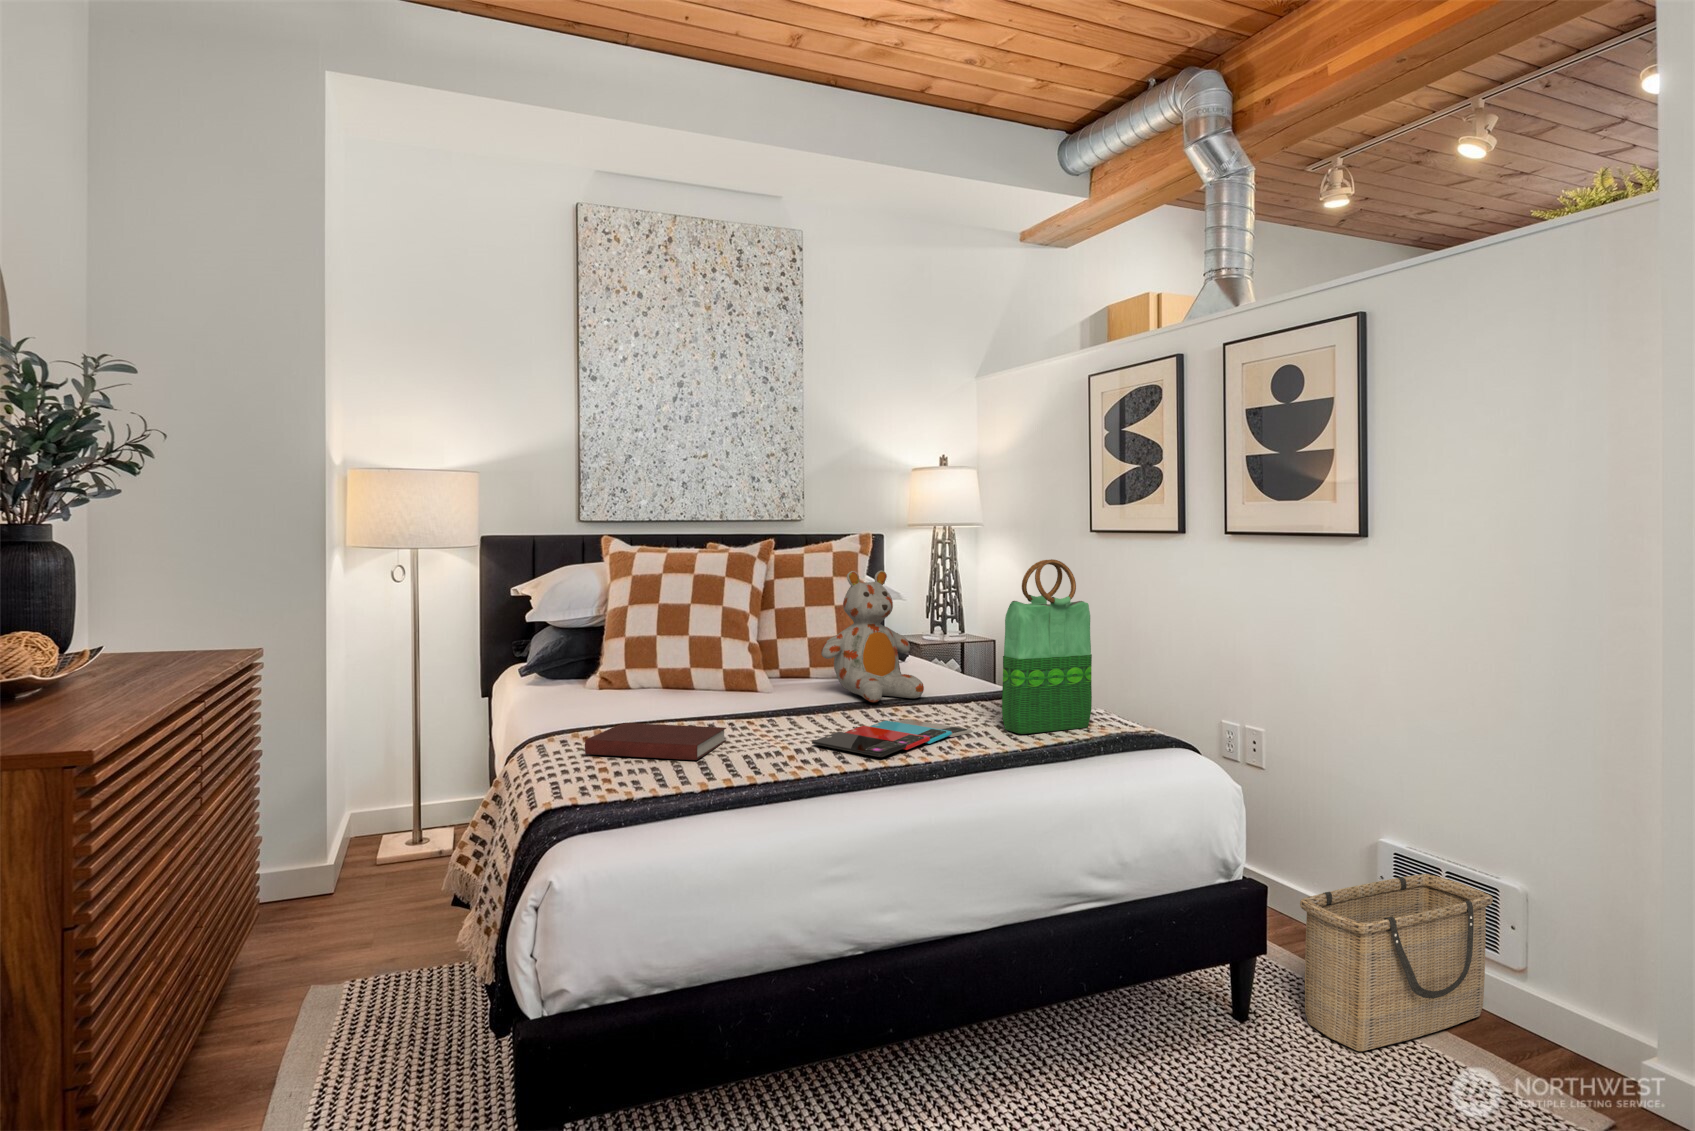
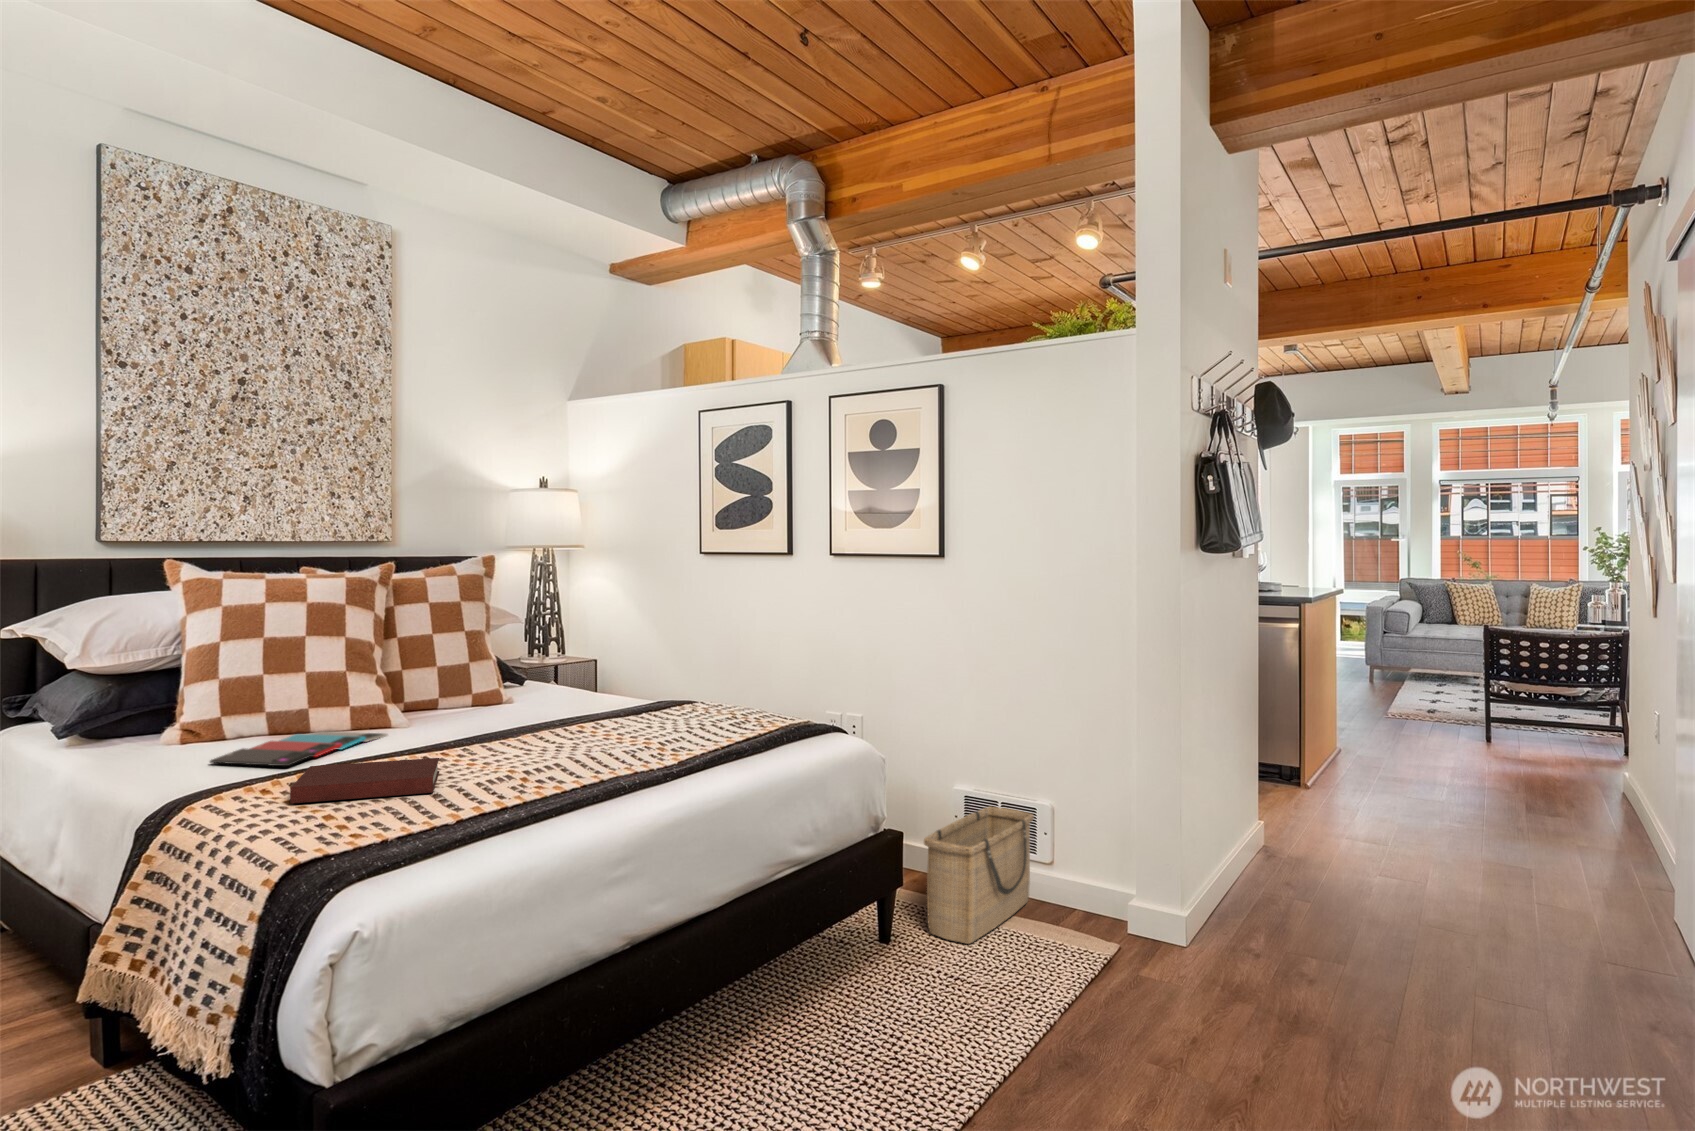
tote bag: present [1002,559,1092,734] -> none [698,578,766,733]
stuffed bear: present [821,571,924,702] -> none [492,591,598,720]
smartphone: present [812,719,972,757] -> present [210,731,387,766]

